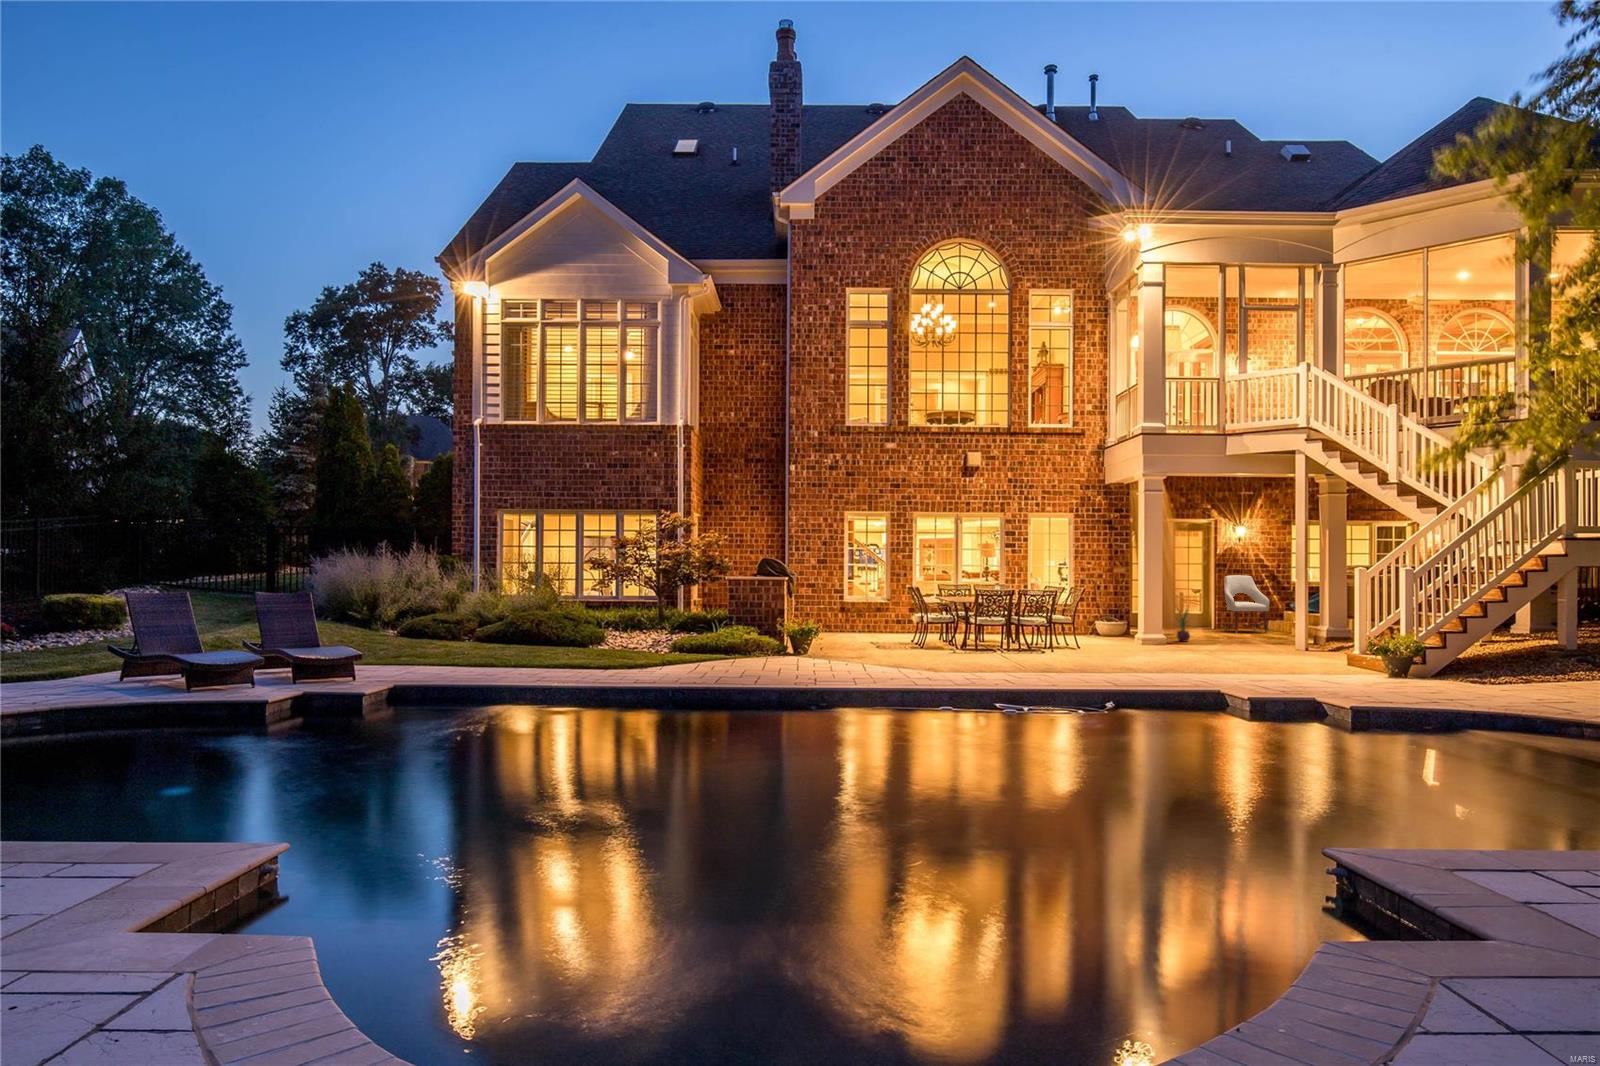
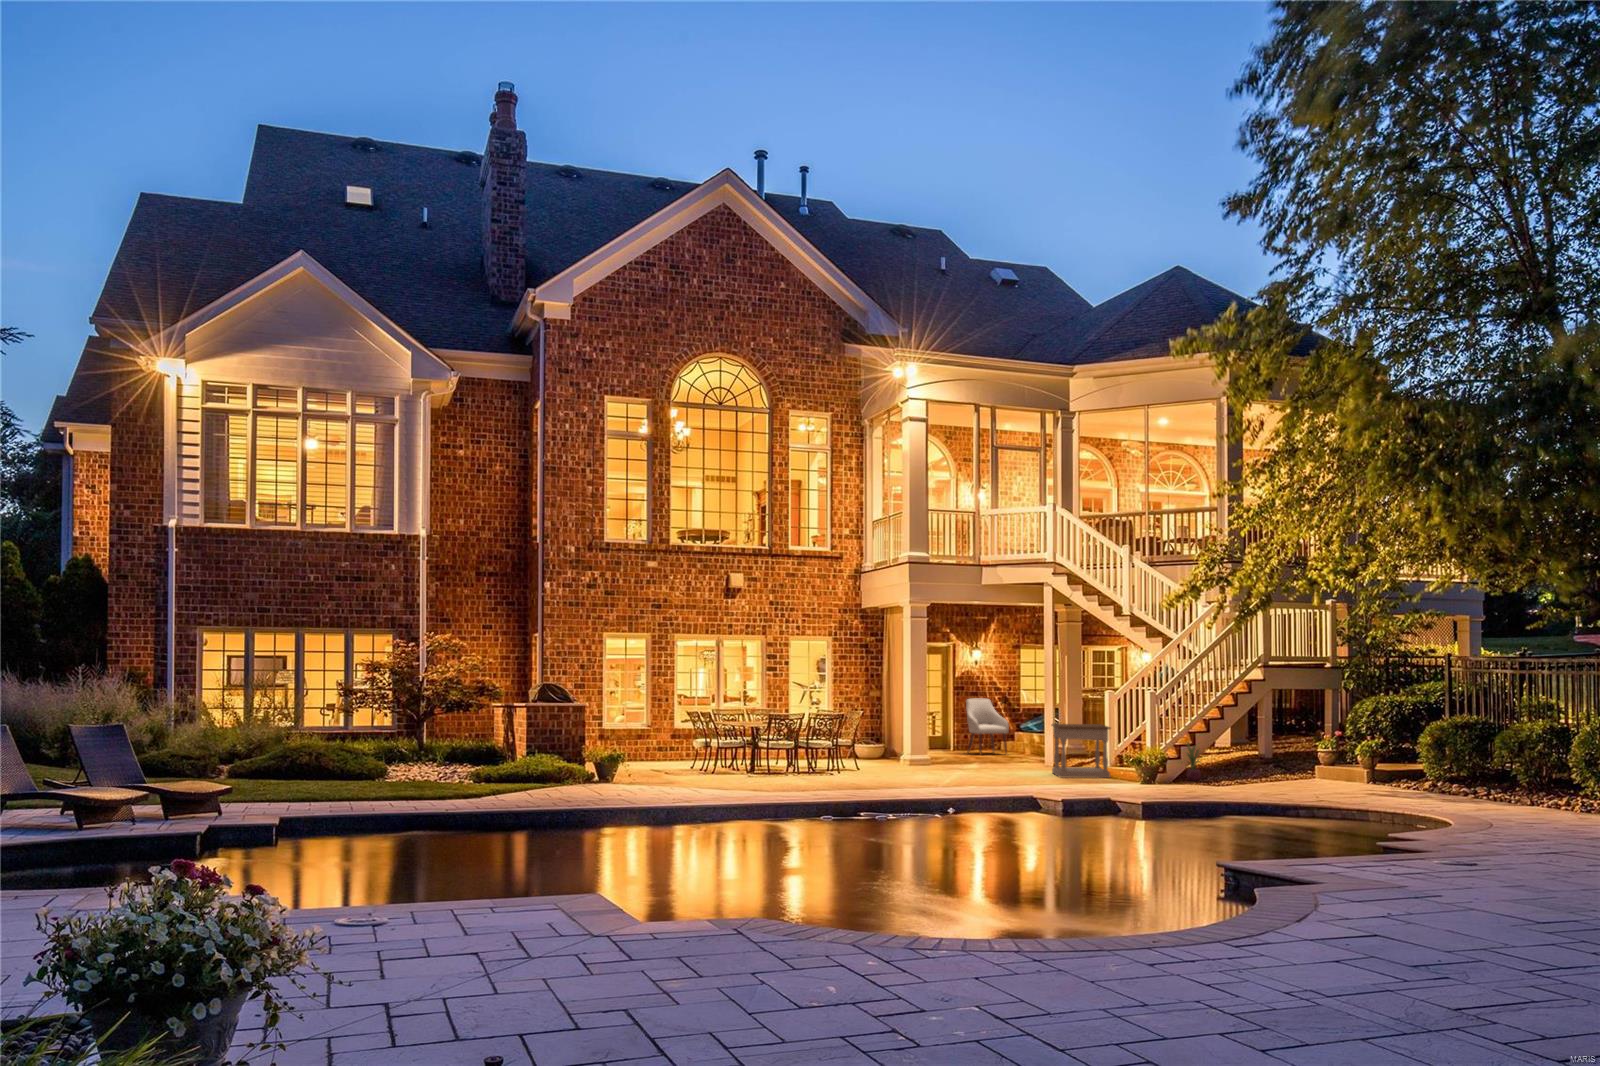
side table: none [1288,603,1356,666] -> present [1052,724,1110,778]
decorative plant: present [1176,609,1191,642] -> present [1186,743,1201,781]

